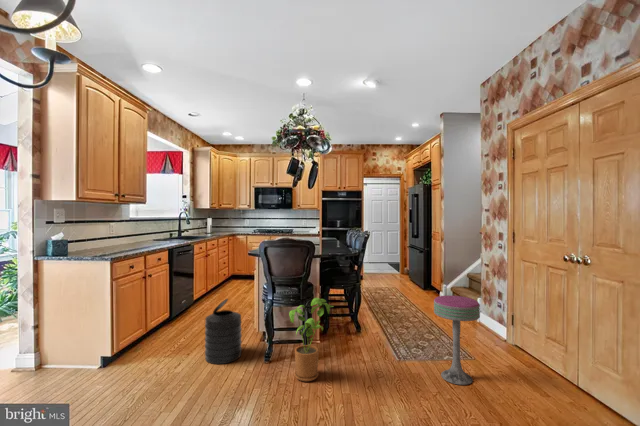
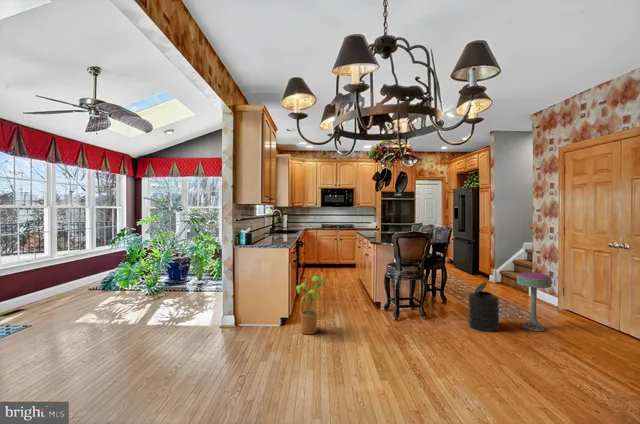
house plant: present [289,298,333,381] -> present [296,276,327,334]
trash can: present [205,299,242,364] -> present [468,282,499,332]

